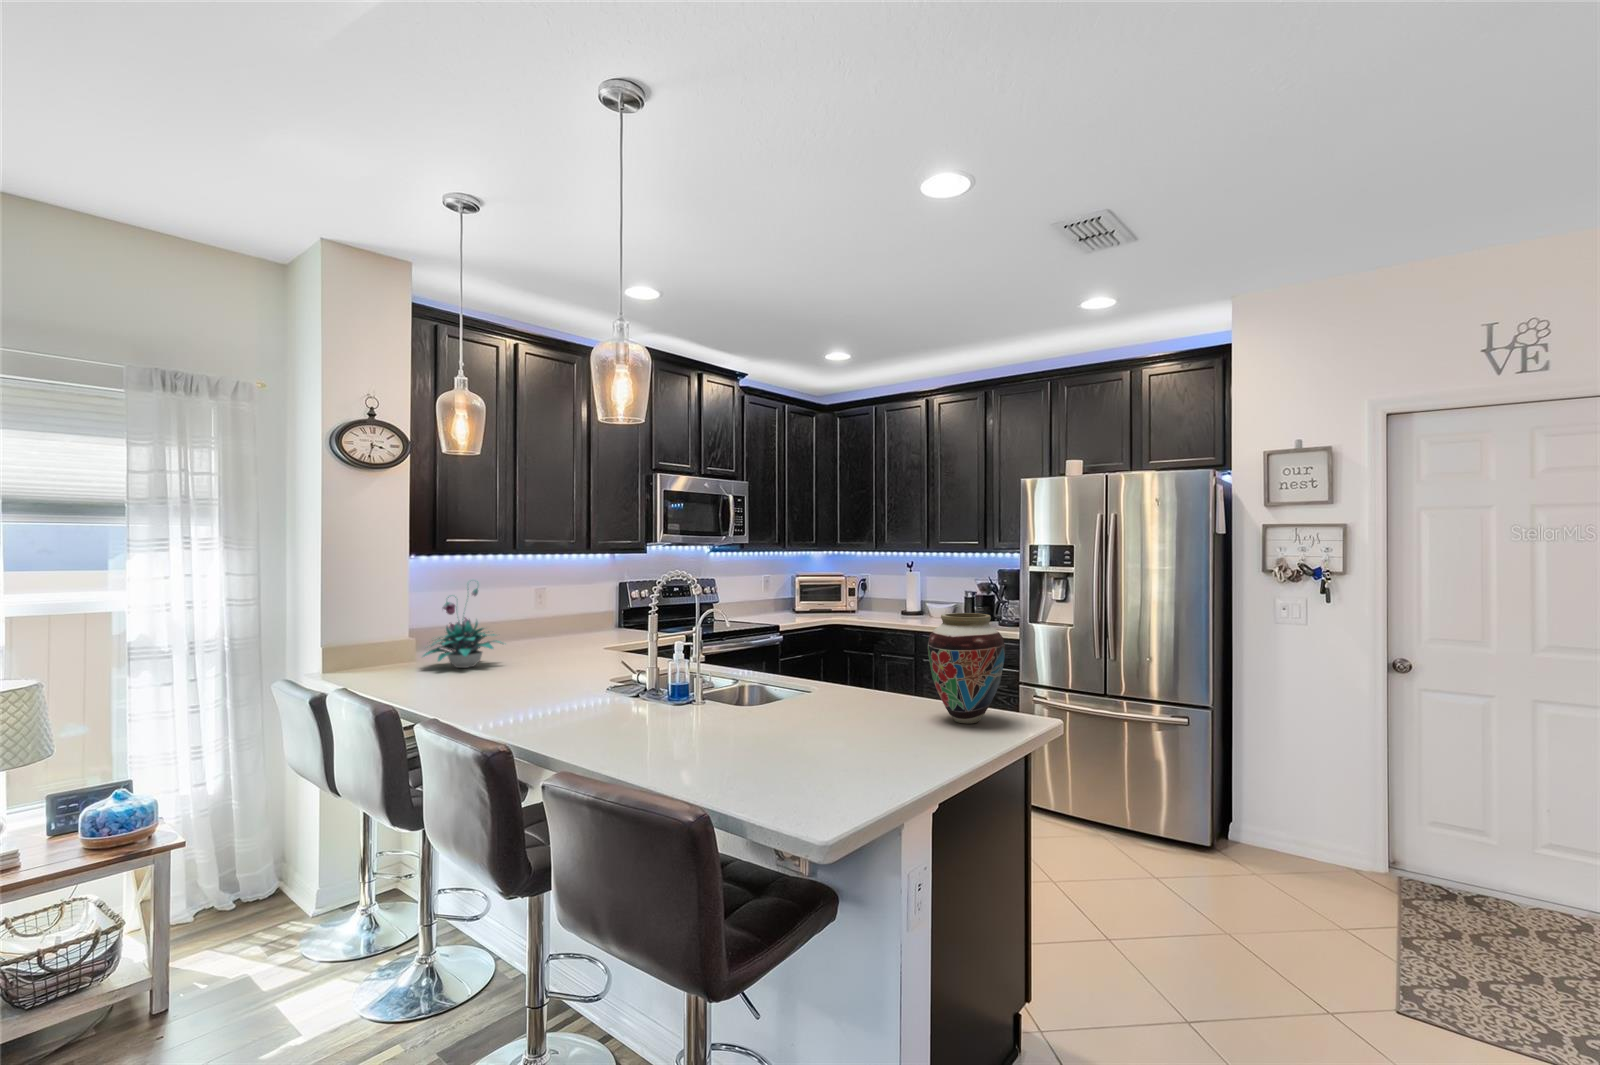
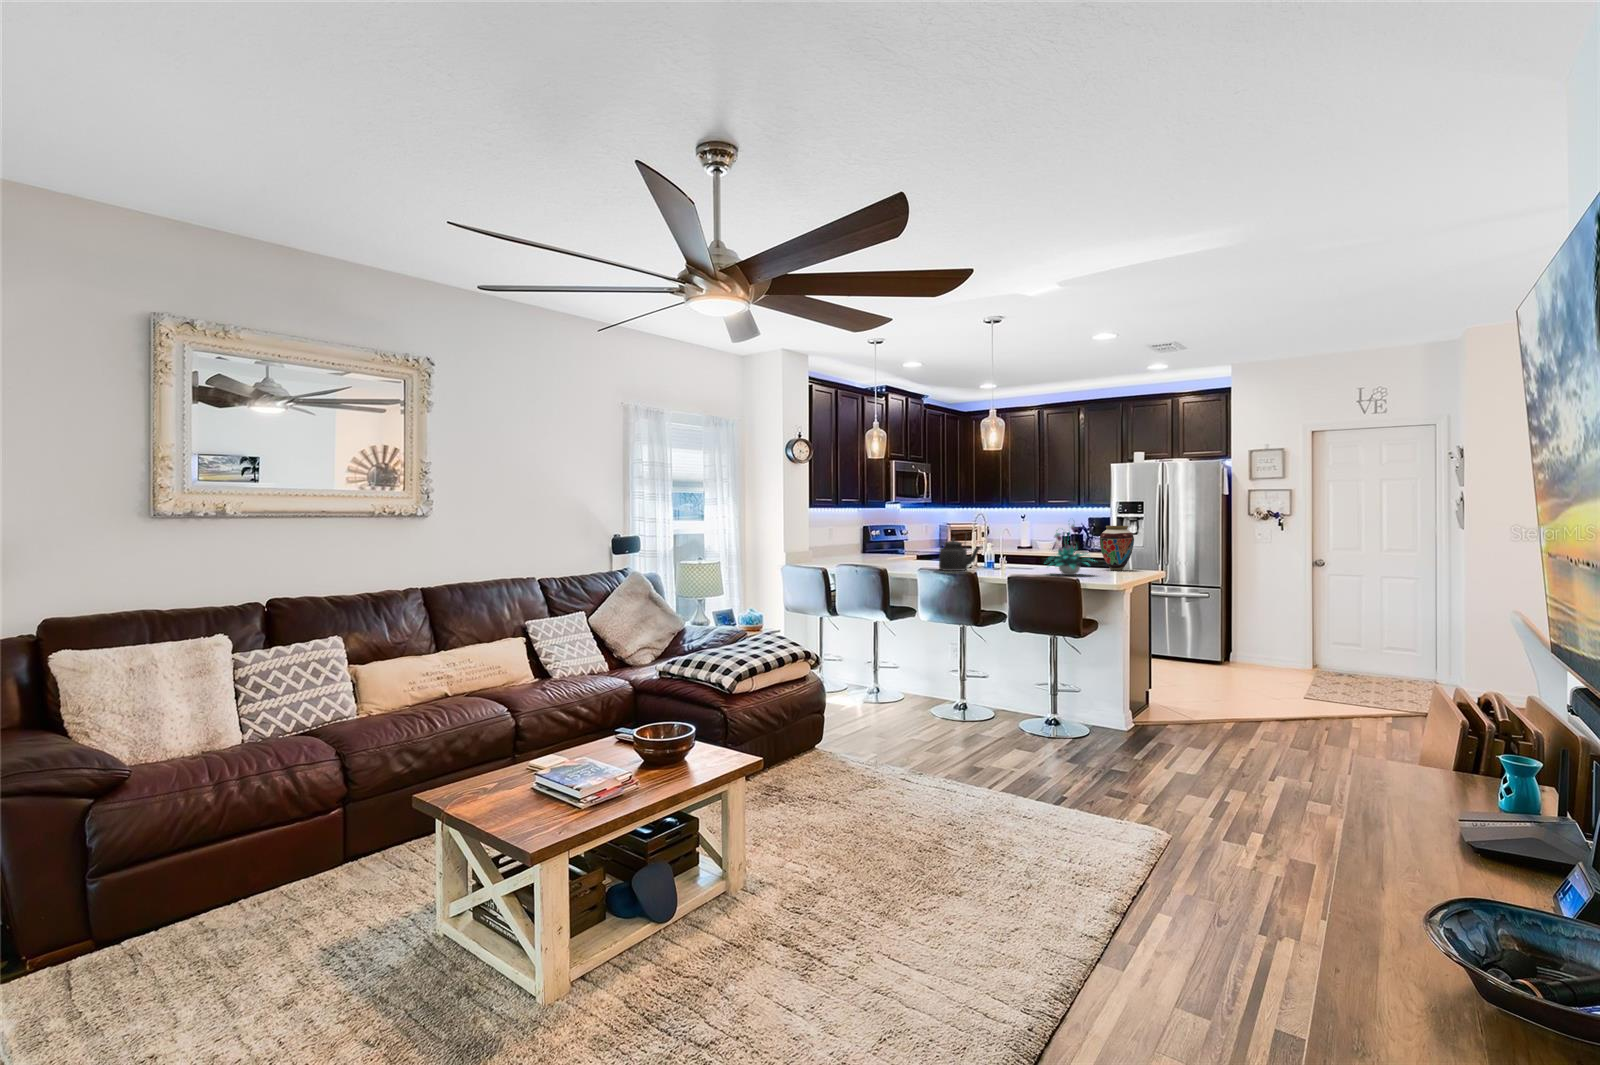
plant: present [423,588,503,668] -> present [1048,525,1095,575]
kettle: none [537,627,640,729] -> present [939,538,980,571]

